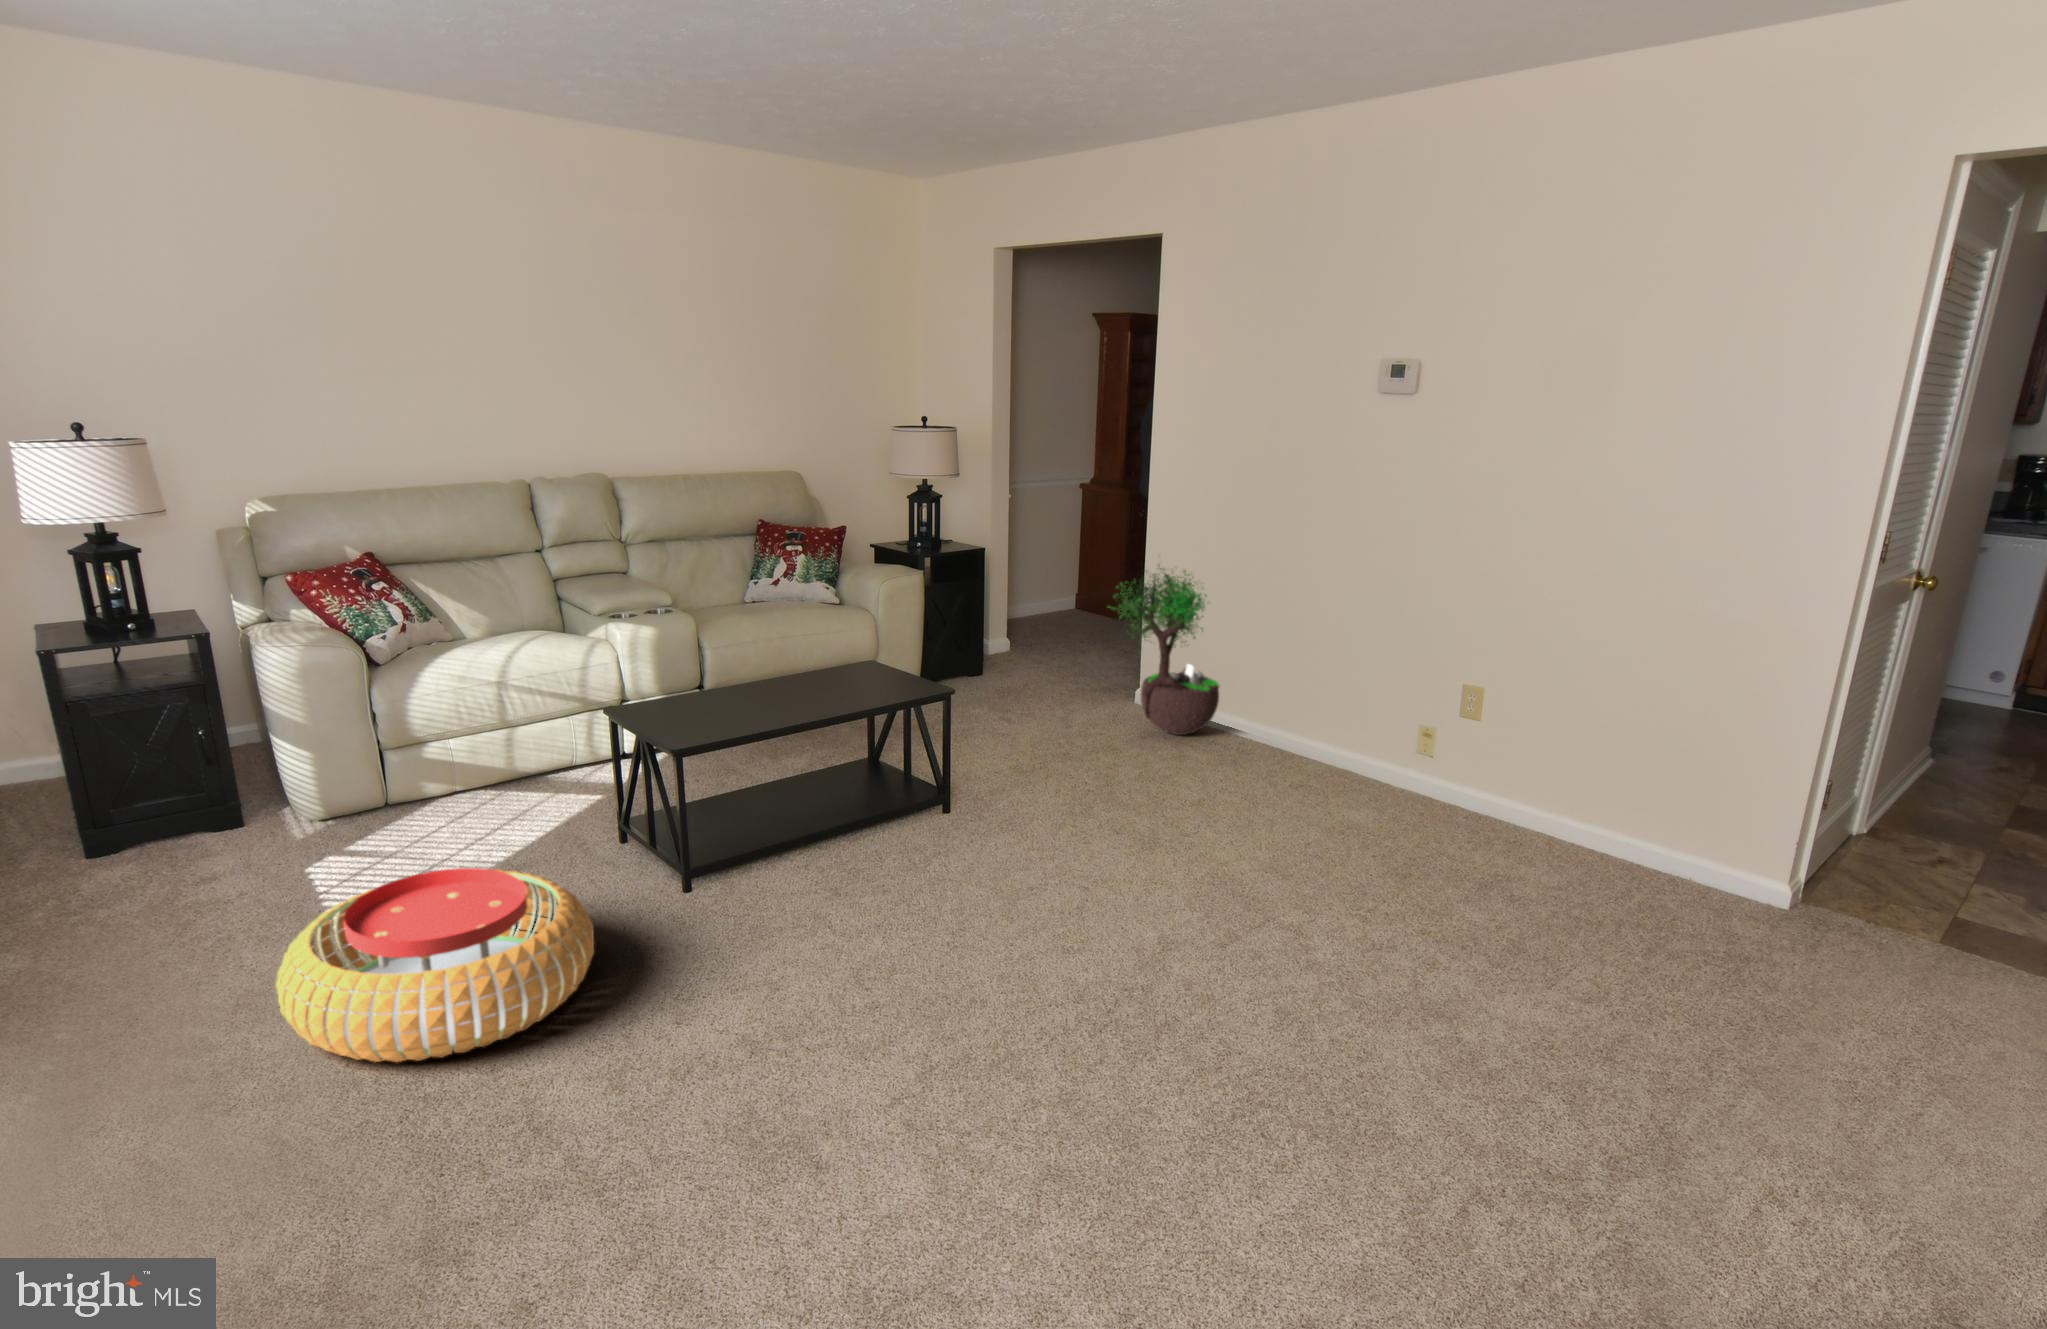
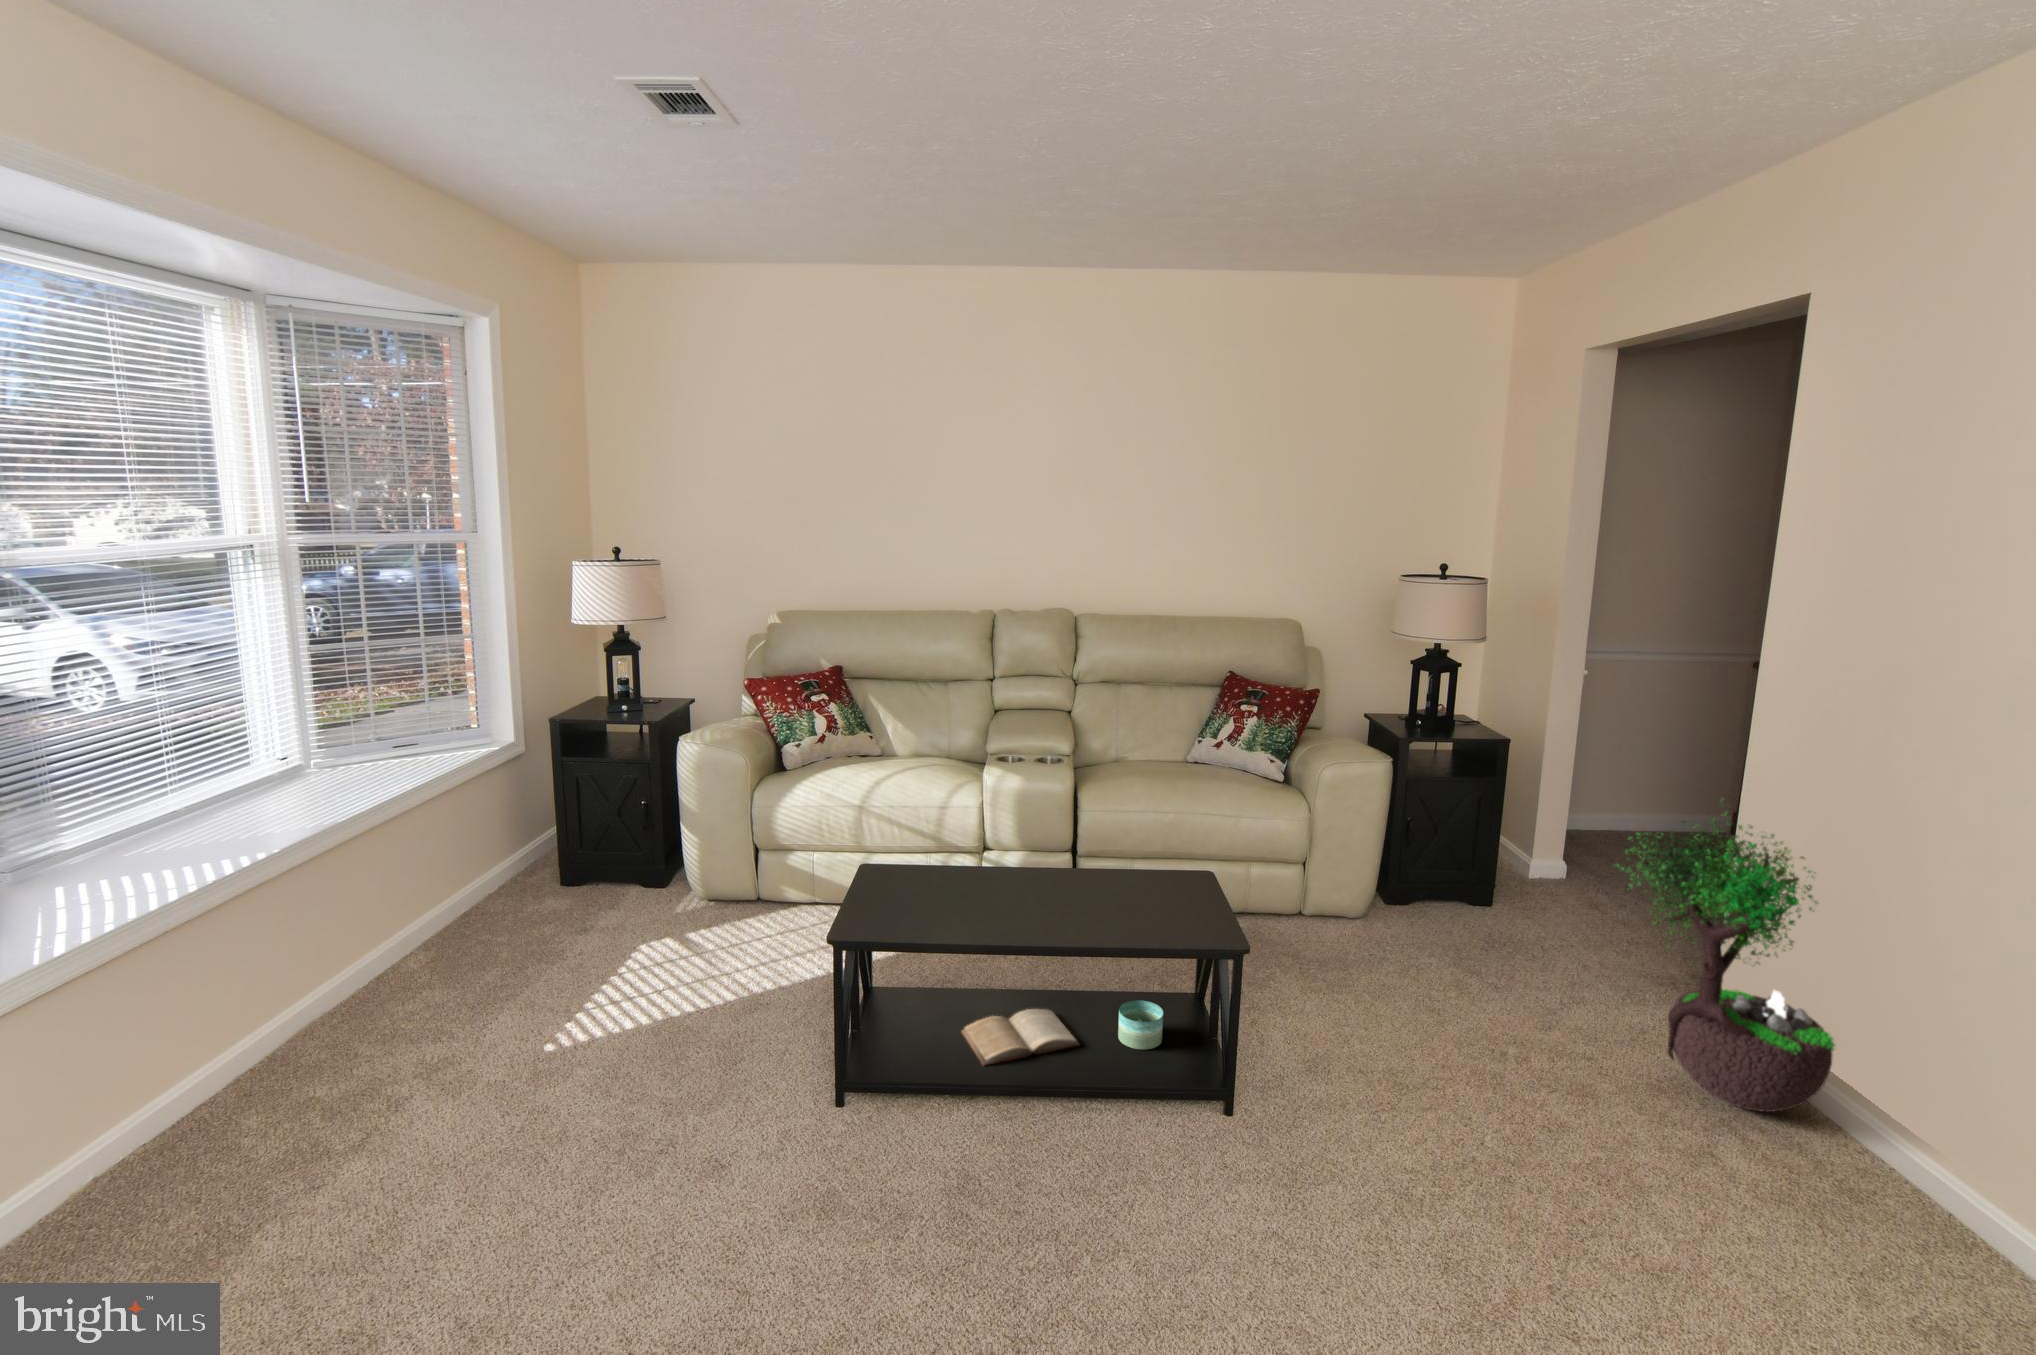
candle: none [852,761,885,793] -> present [1118,1000,1163,1049]
book: none [746,789,837,827] -> present [962,1009,1079,1065]
pouf: present [276,868,594,1062] -> none [279,1003,634,1245]

